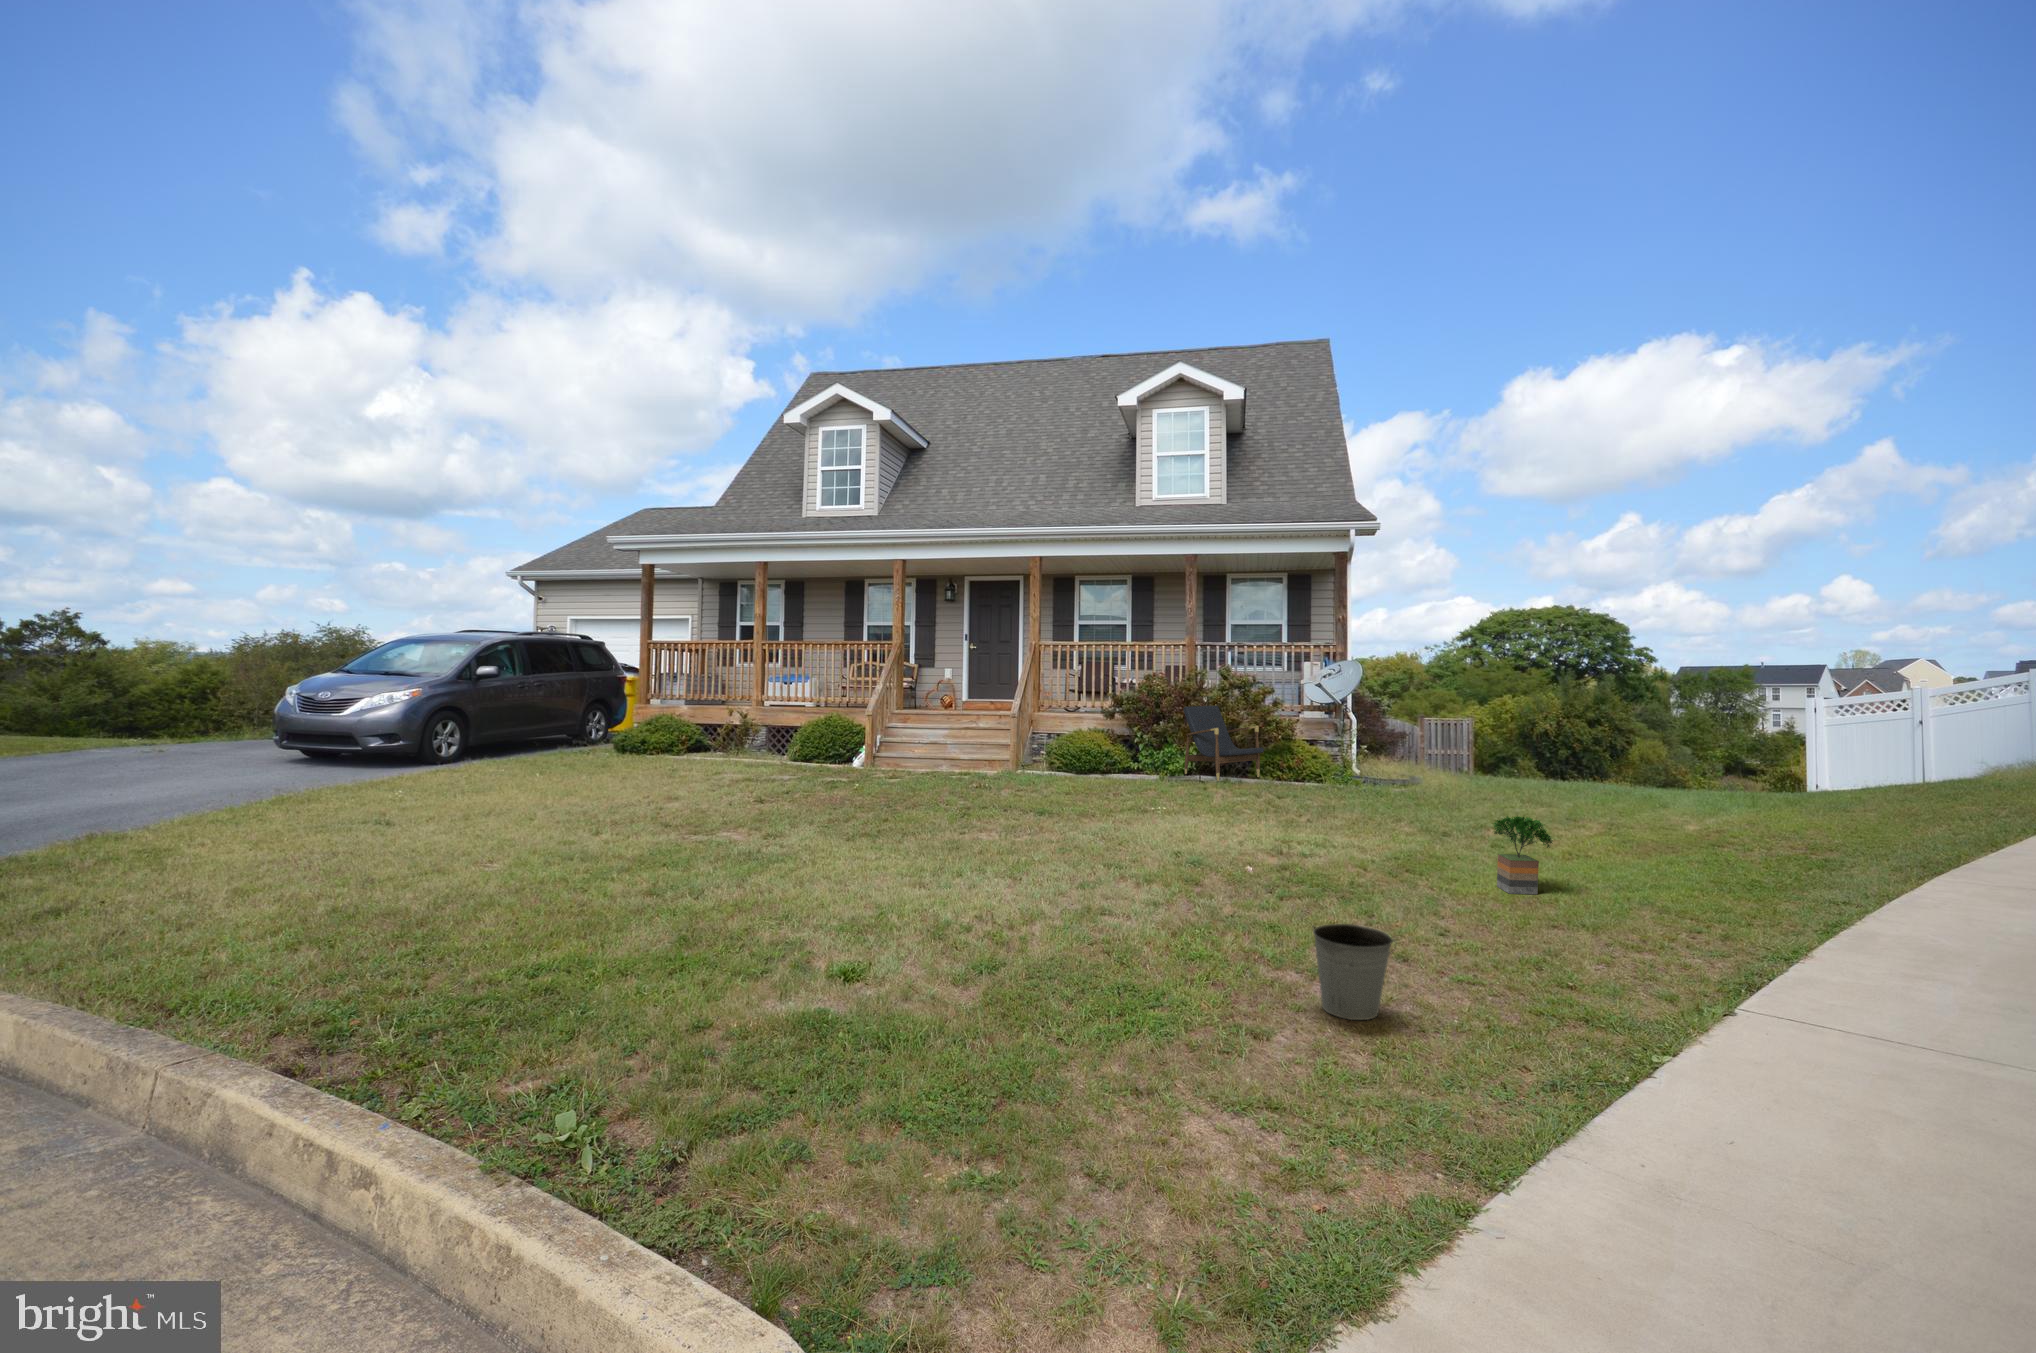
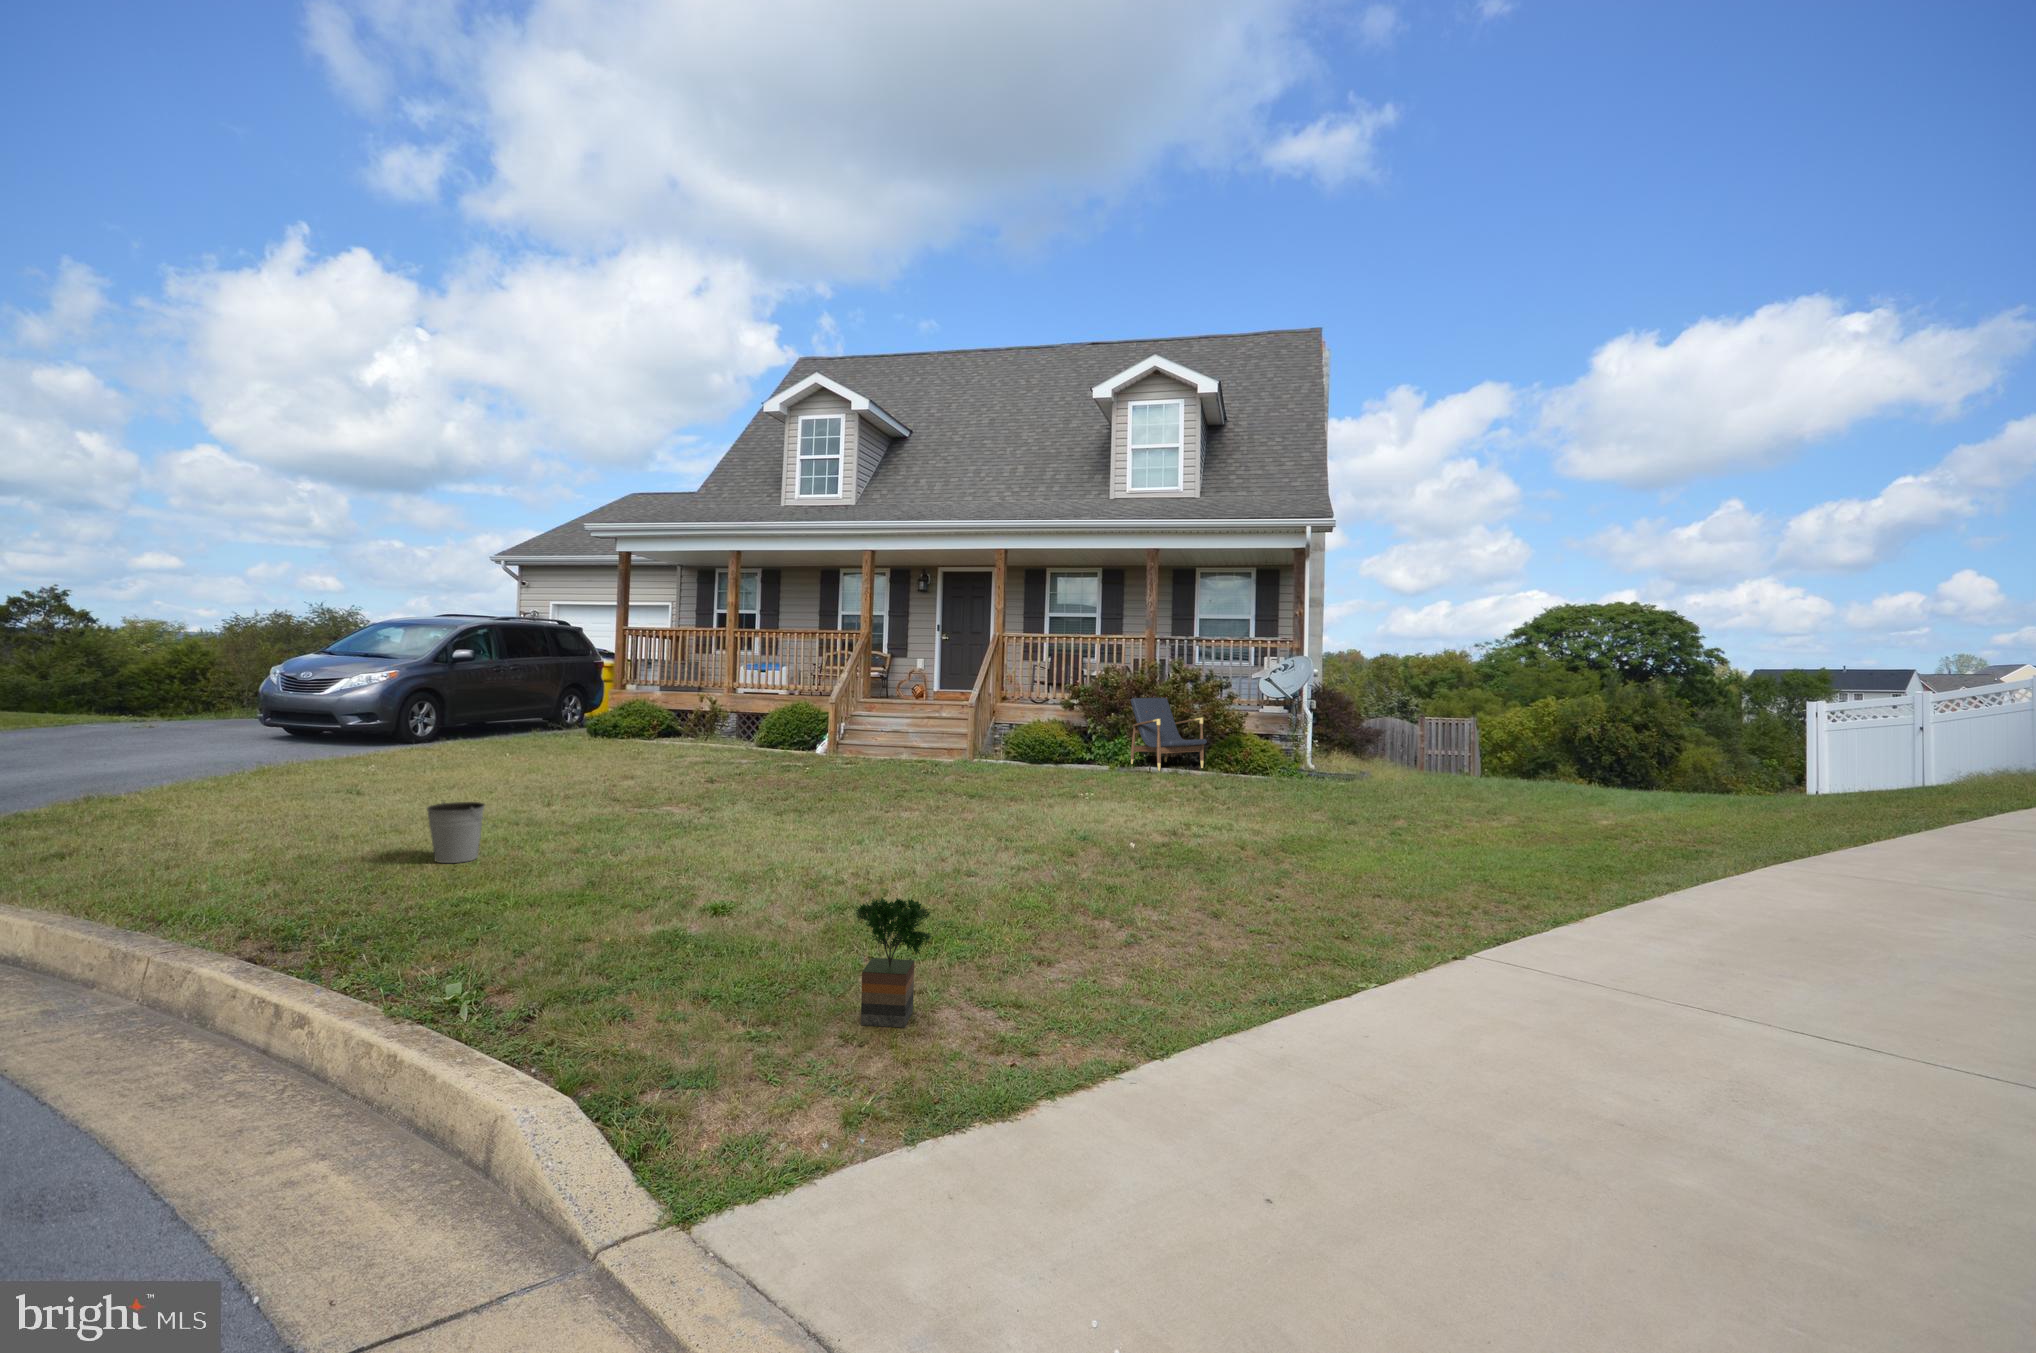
potted tree: present [1494,816,1553,894] -> present [855,897,932,1028]
bucket: present [1313,924,1395,1020] -> present [427,802,485,863]

